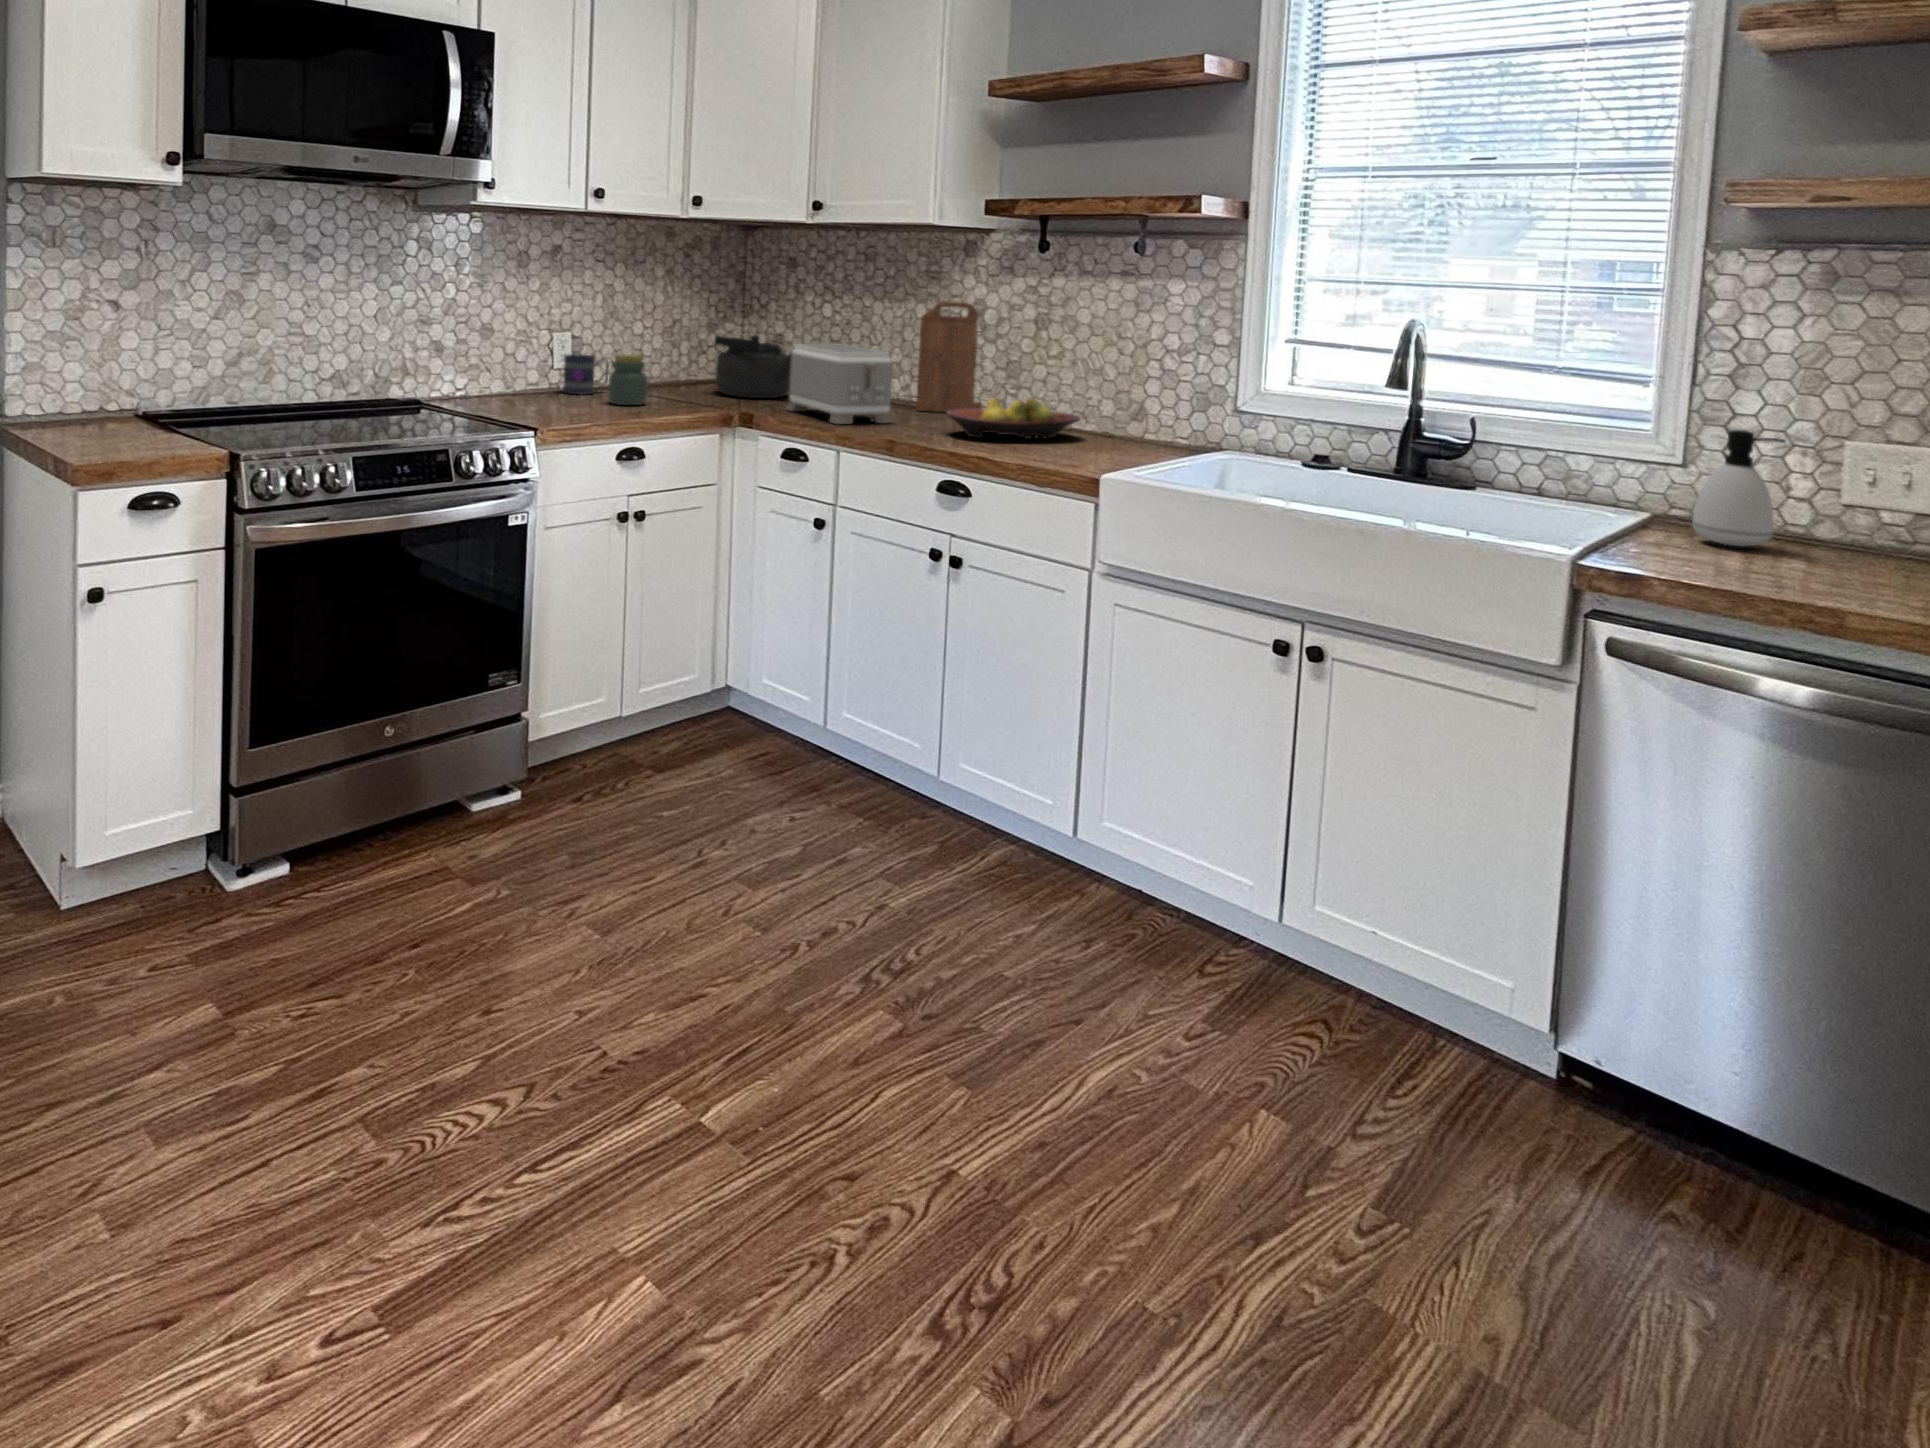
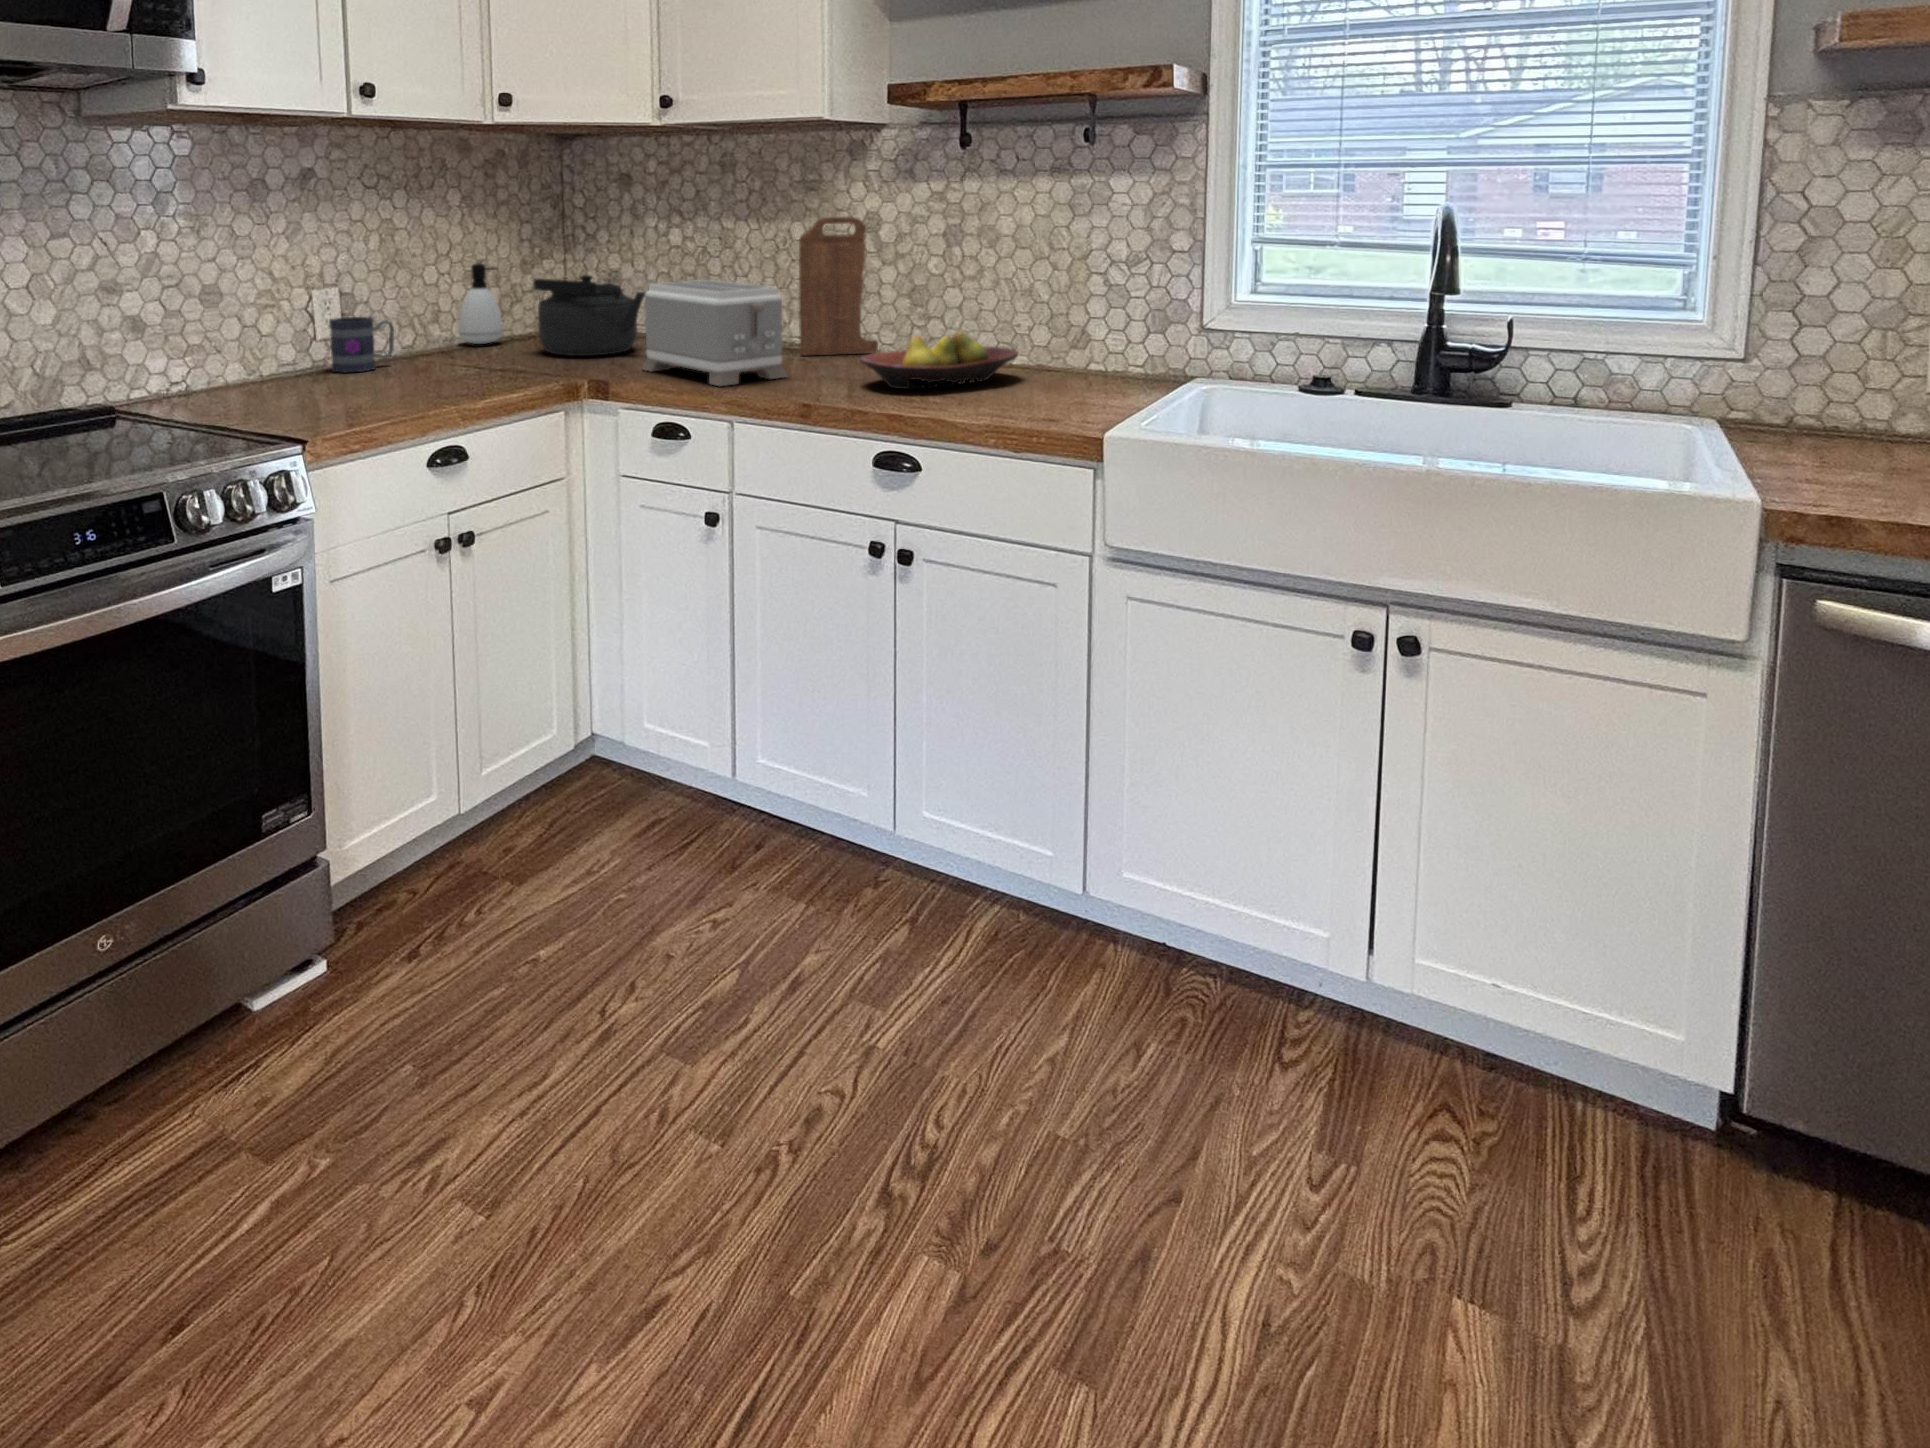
jar: present [609,354,647,405] -> none [400,313,455,384]
soap dispenser: present [1692,430,1785,547] -> present [458,264,503,344]

